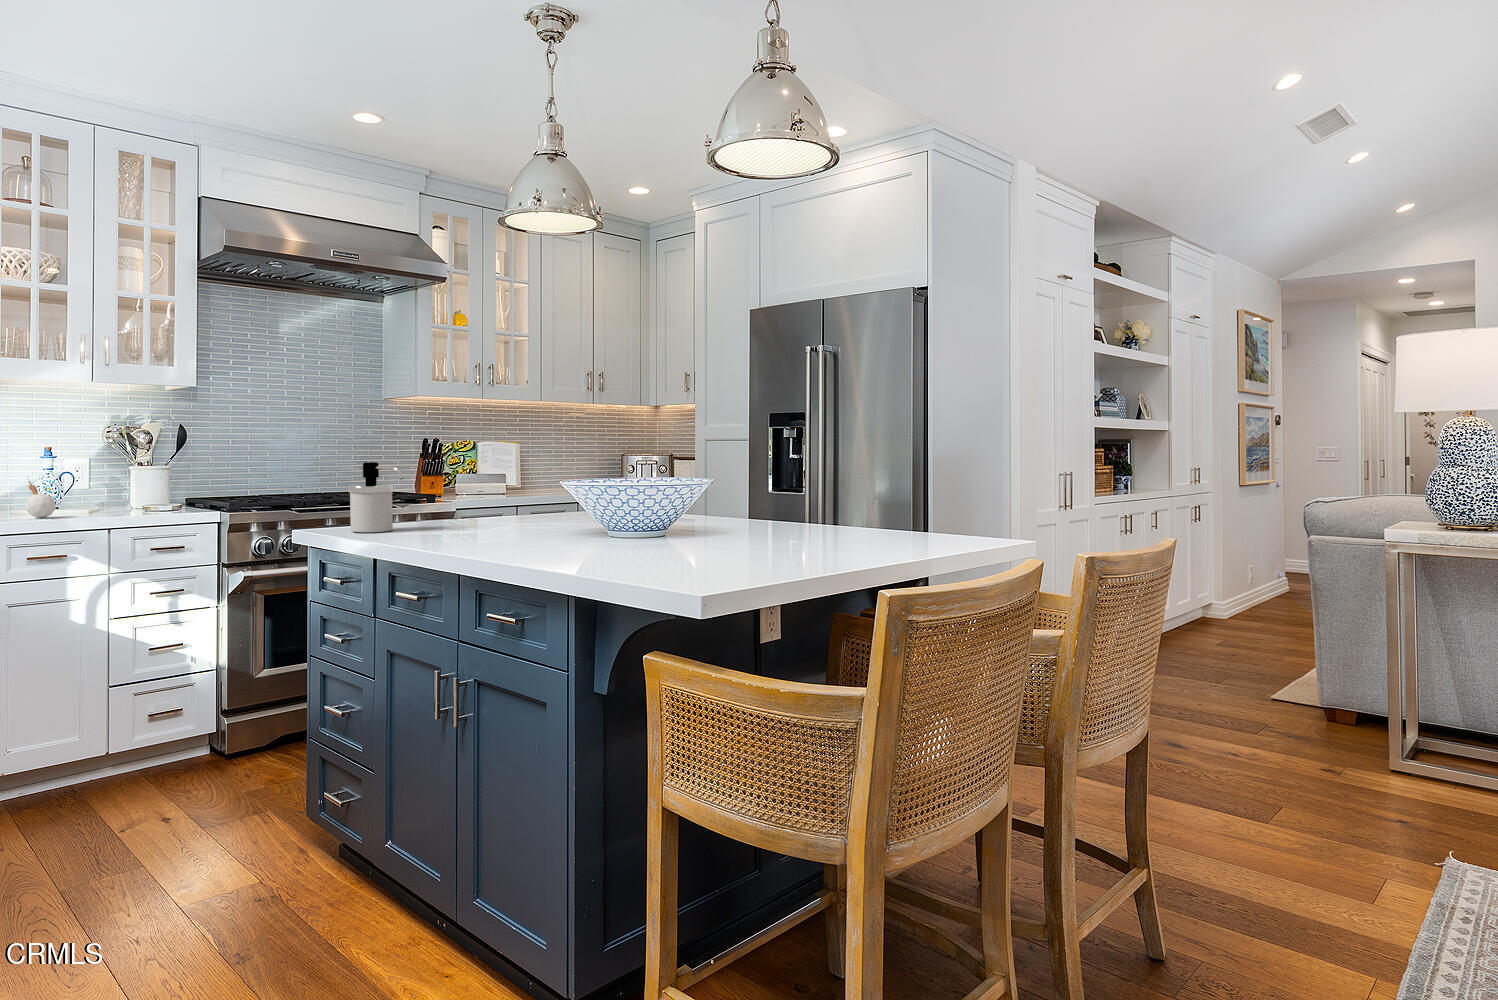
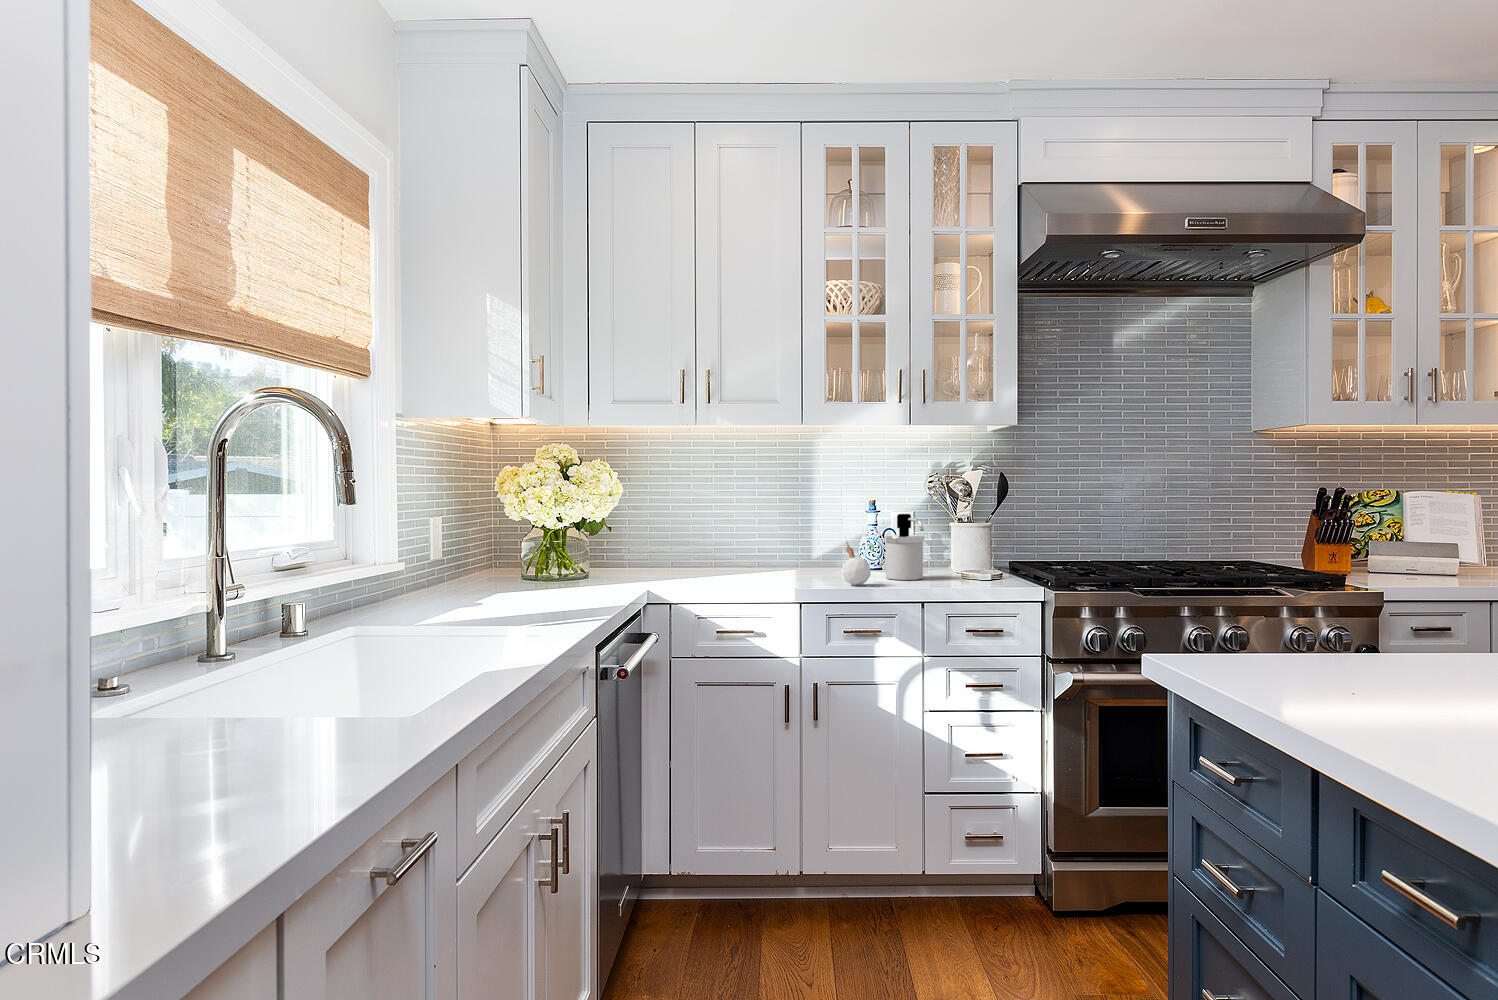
soap dispenser: present [348,462,403,532] -> present [884,514,924,580]

